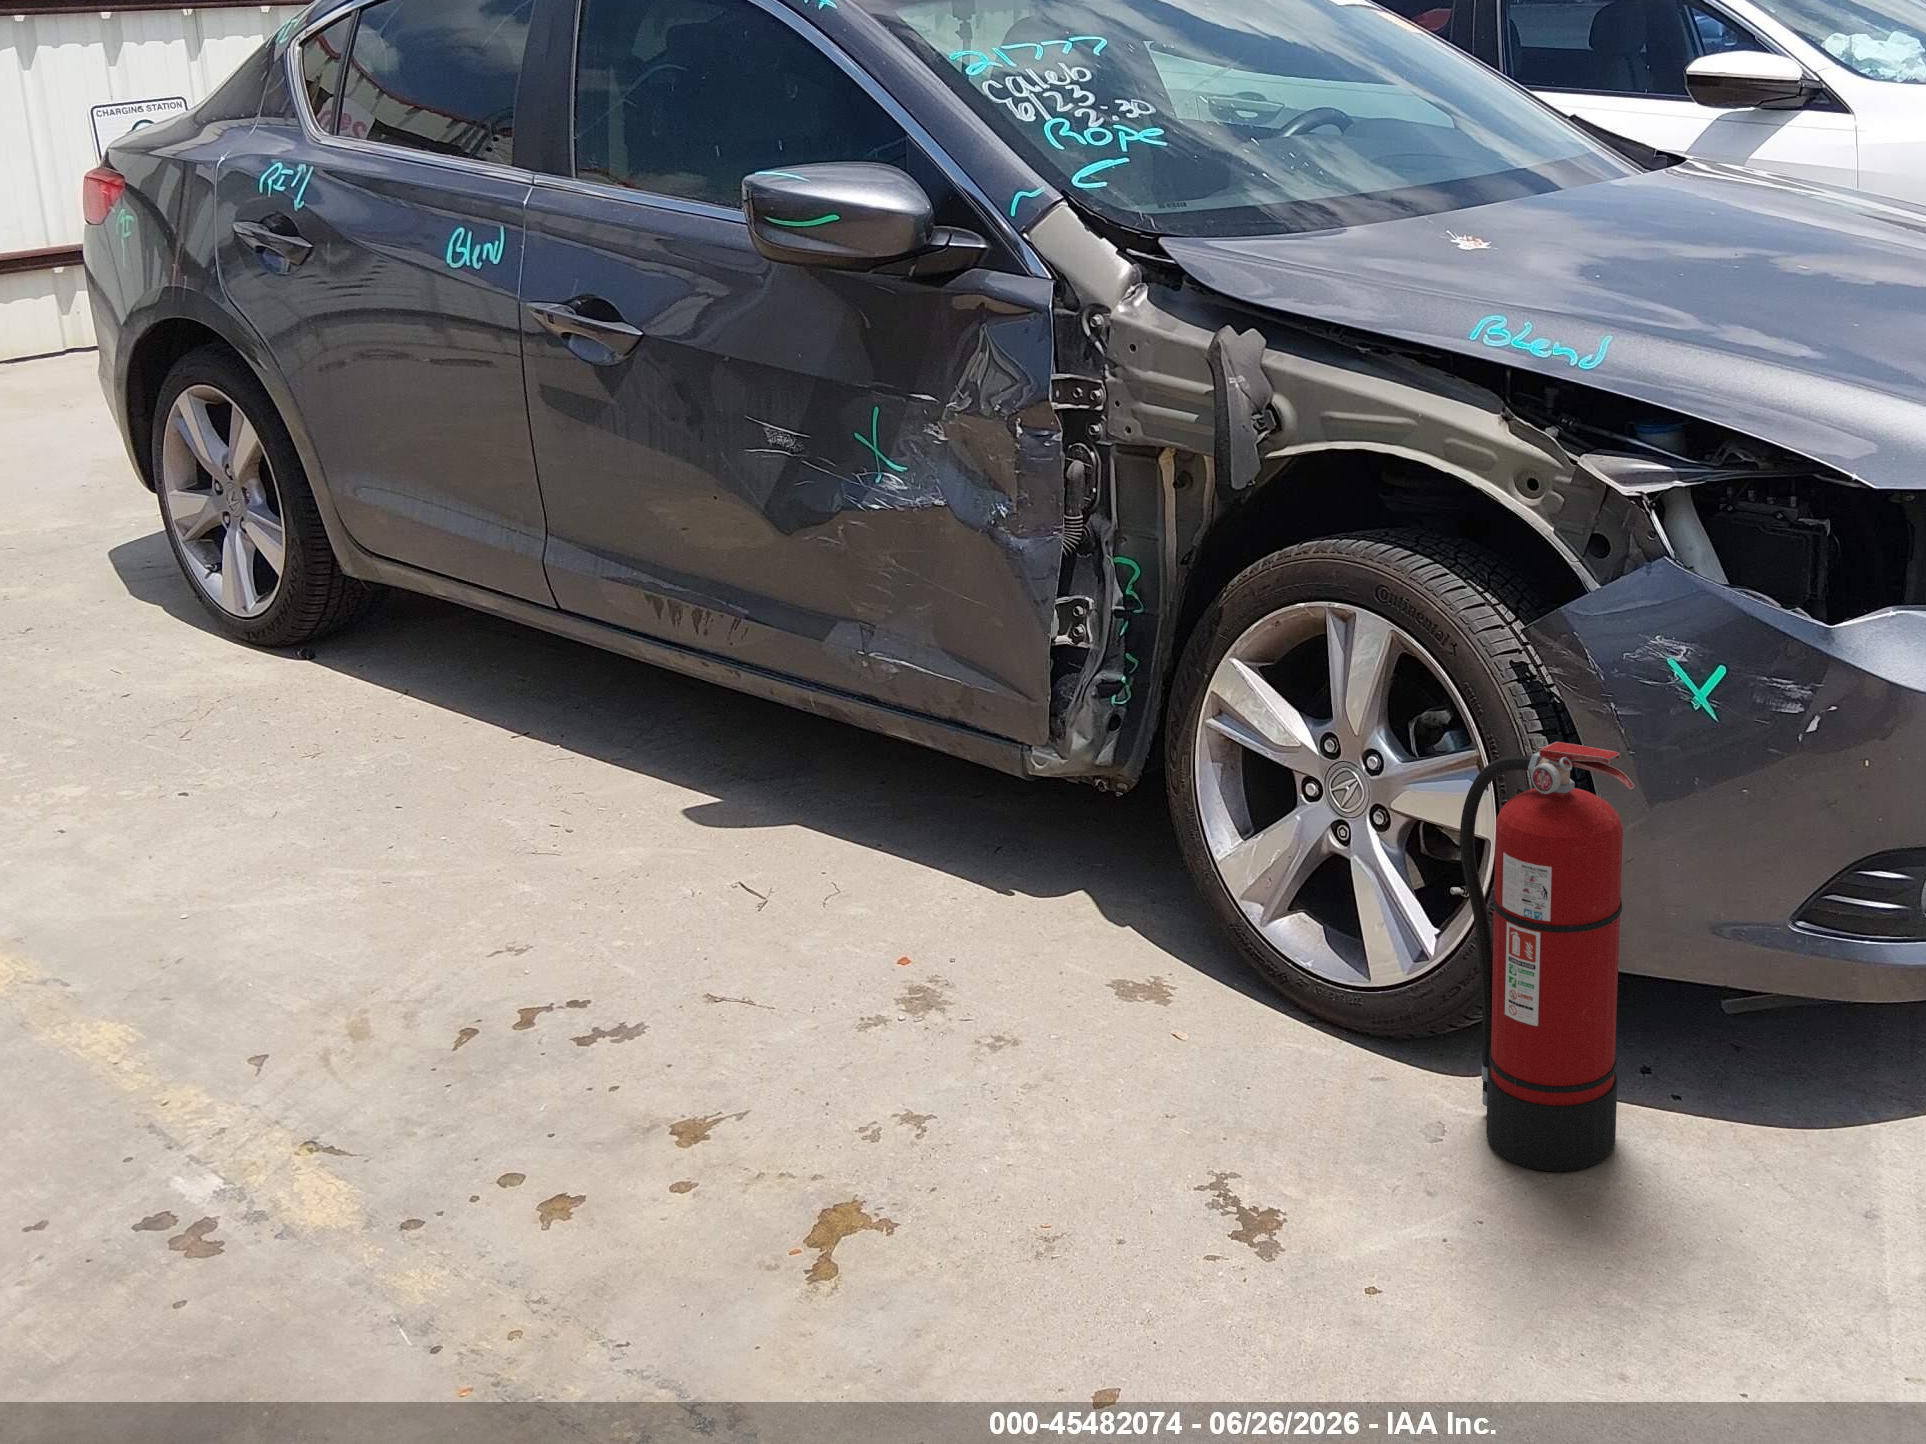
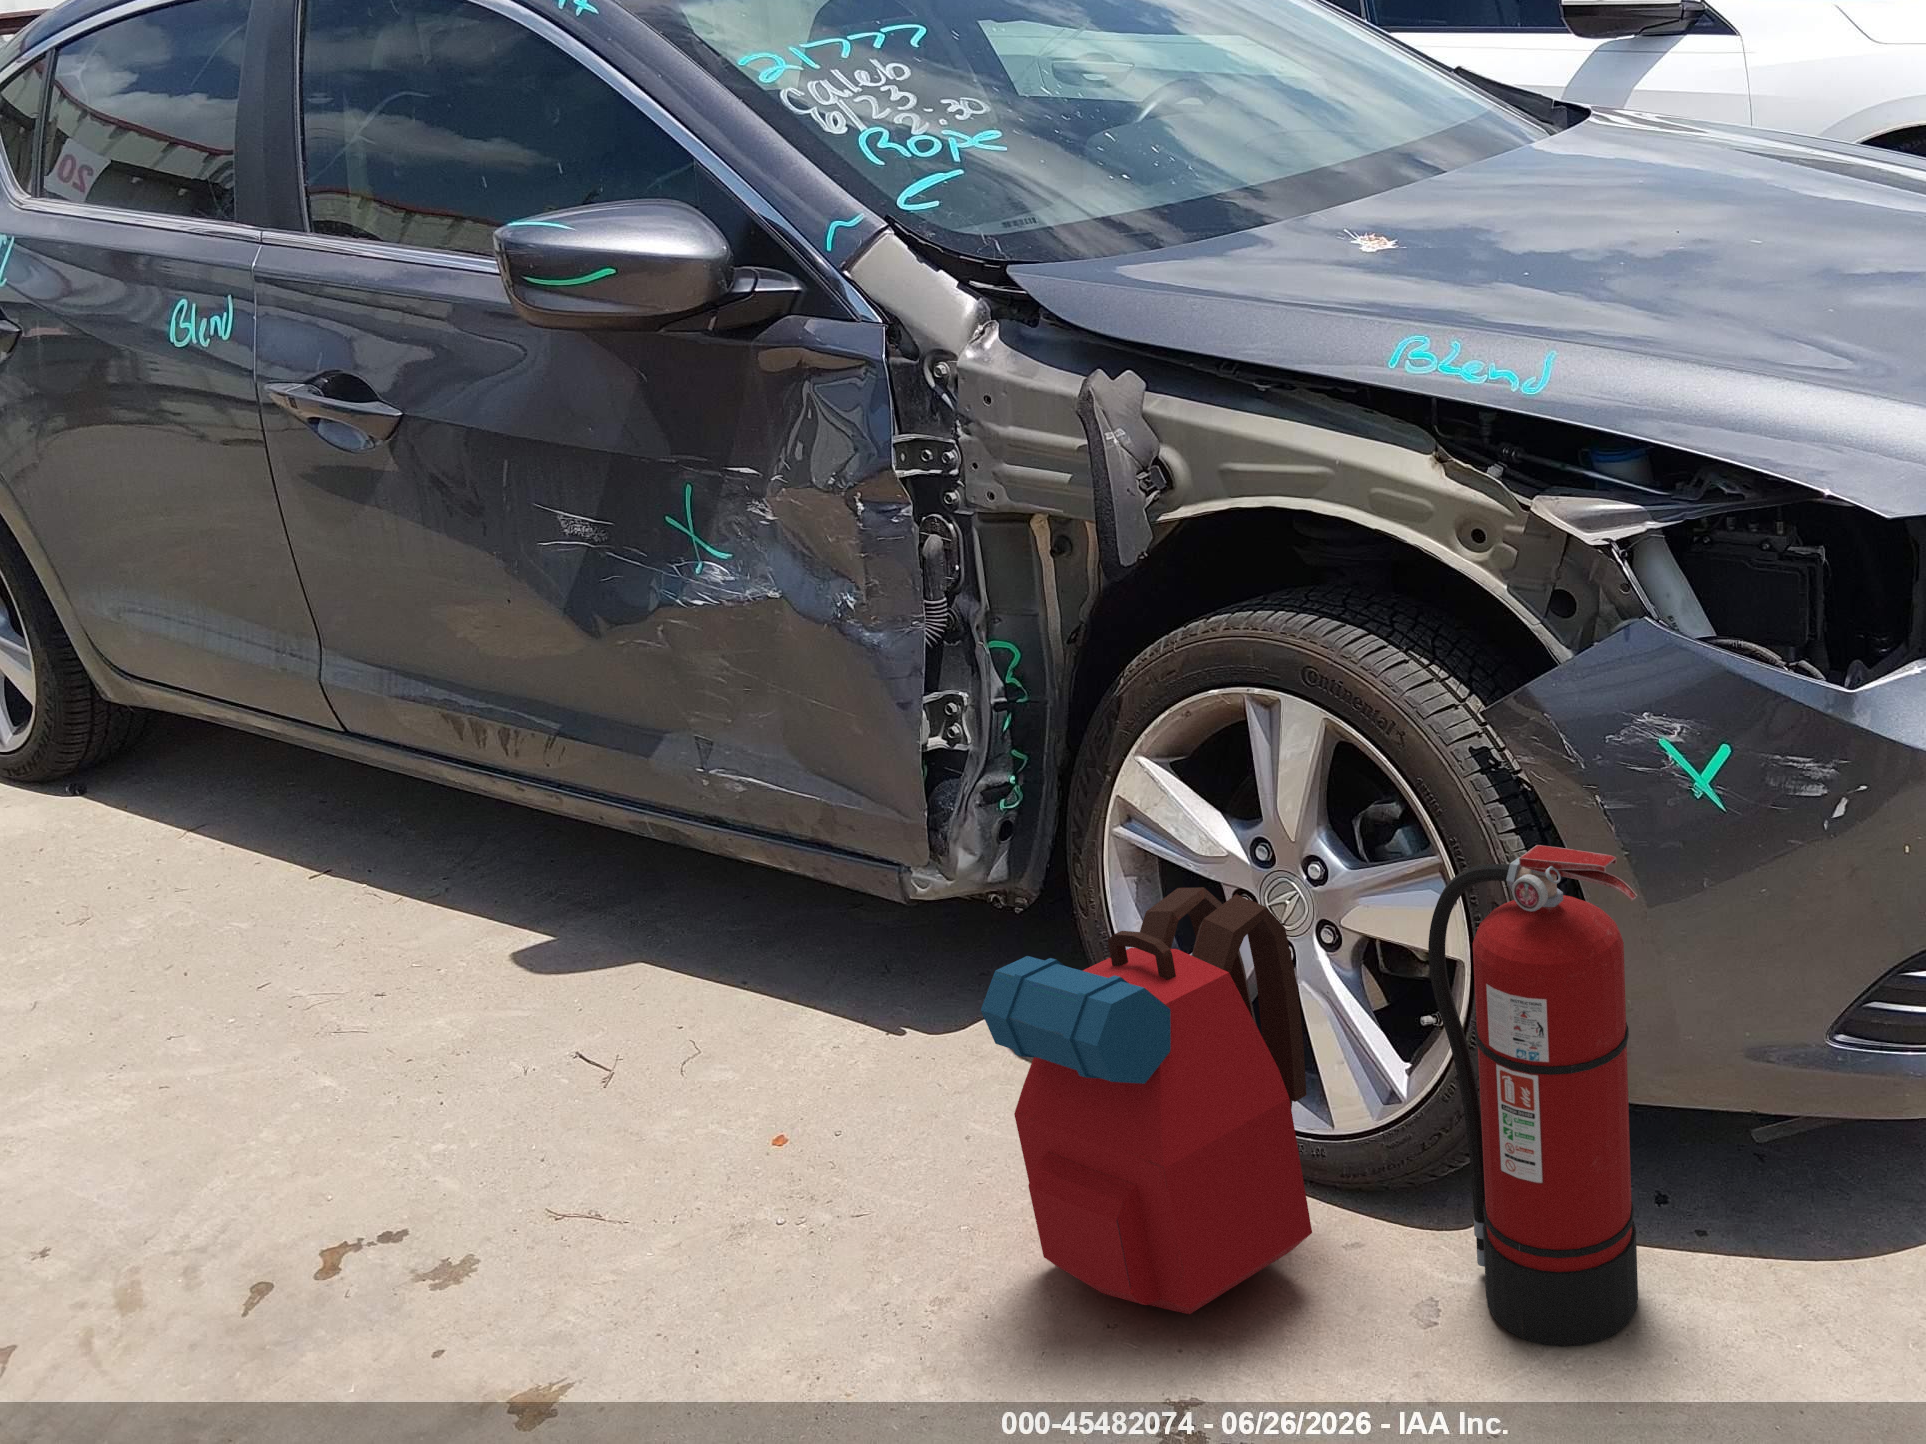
backpack: none [1083,769,1351,1116] -> present [981,887,1312,1314]

